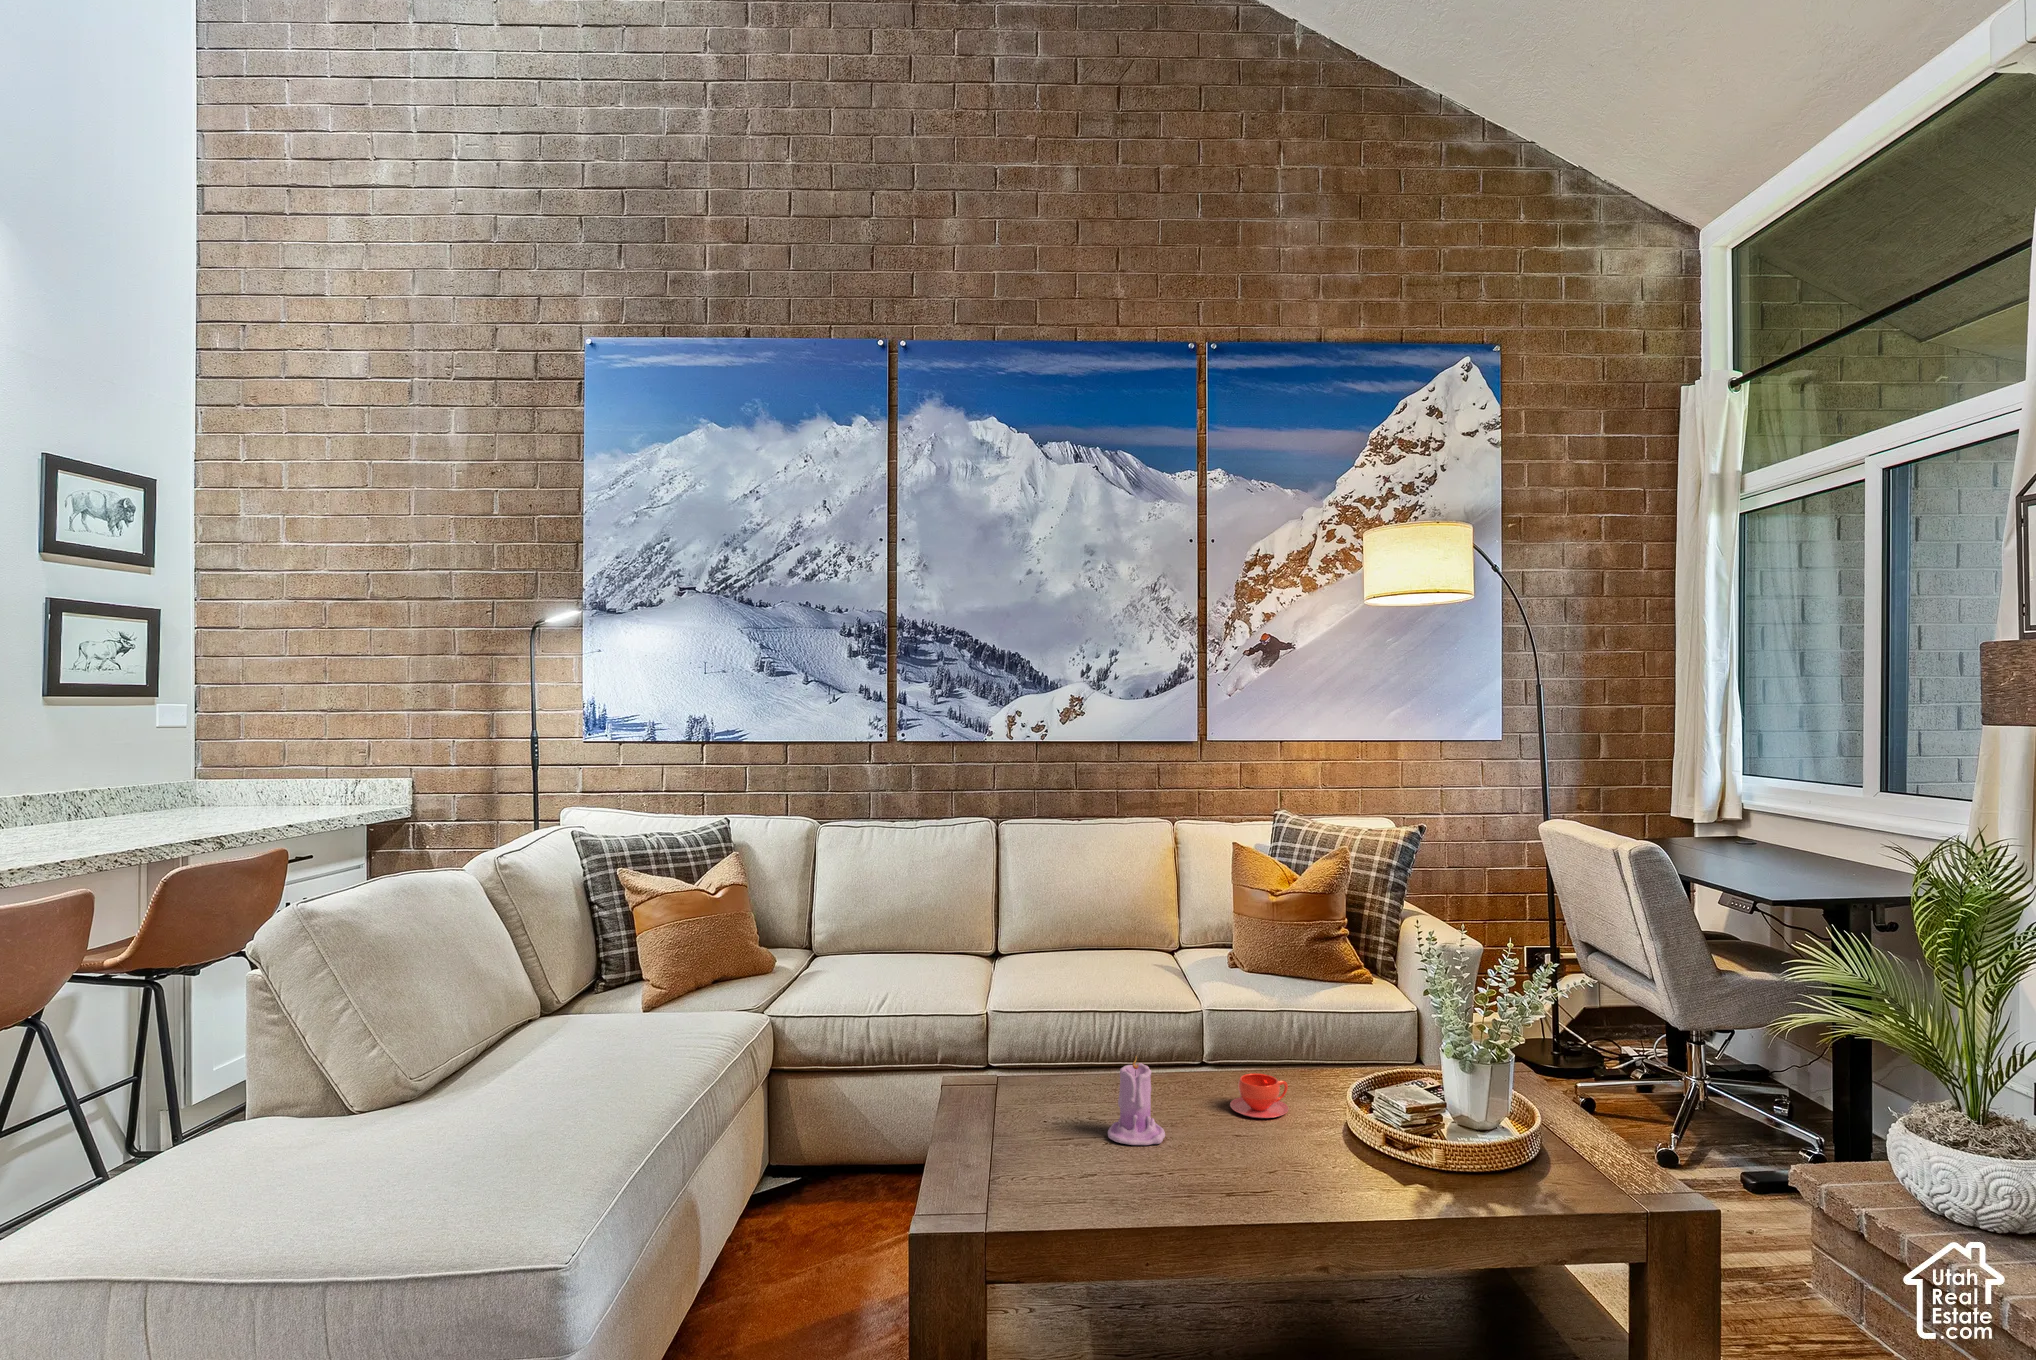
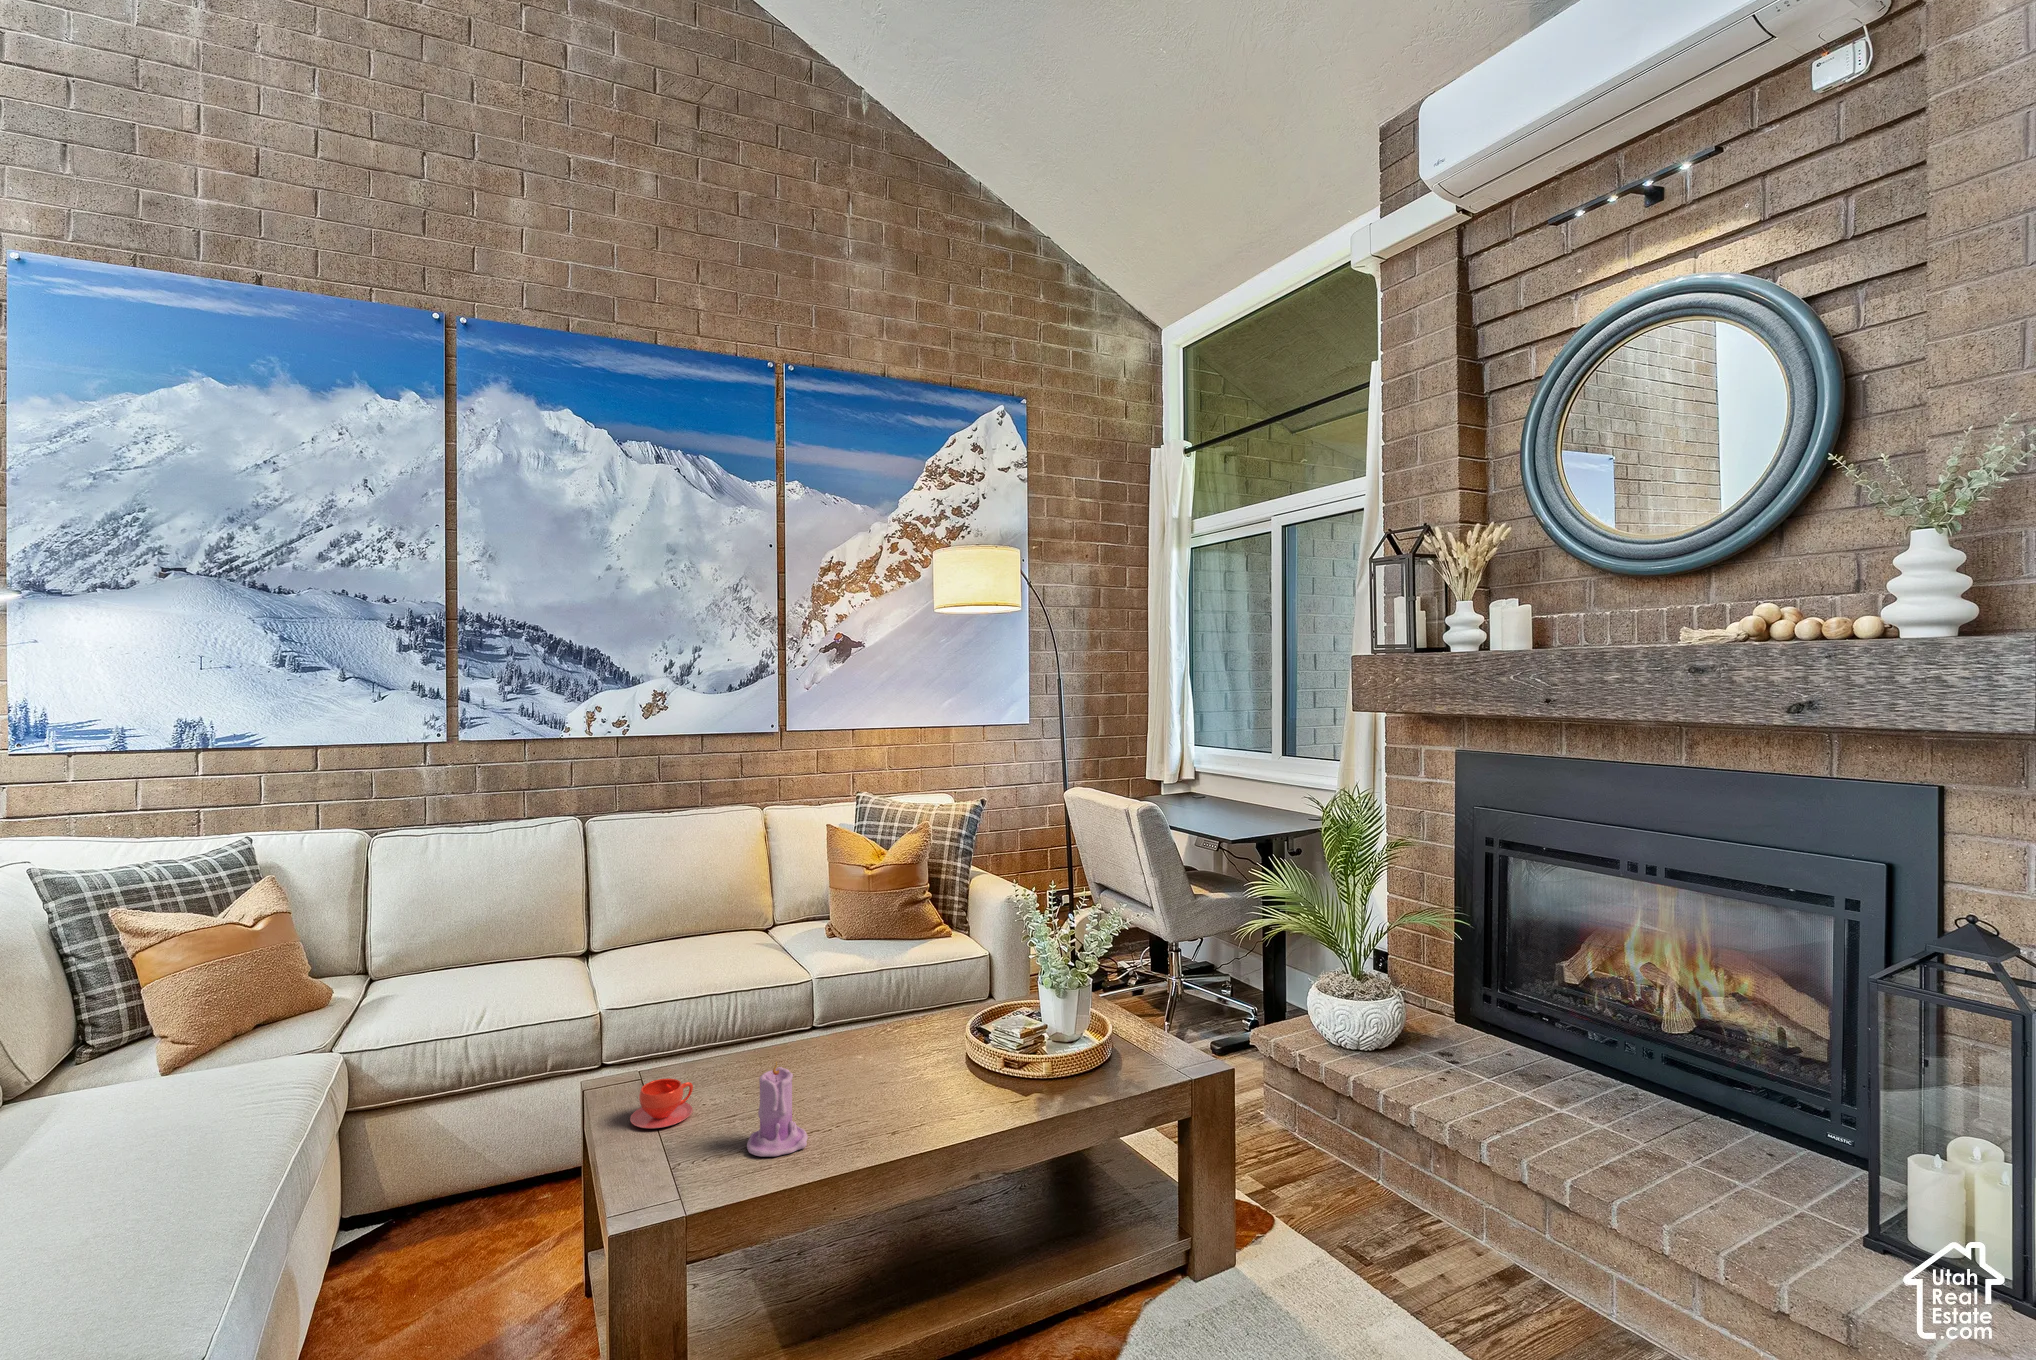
teacup: present [1230,1073,1289,1118] -> present [630,1078,693,1129]

